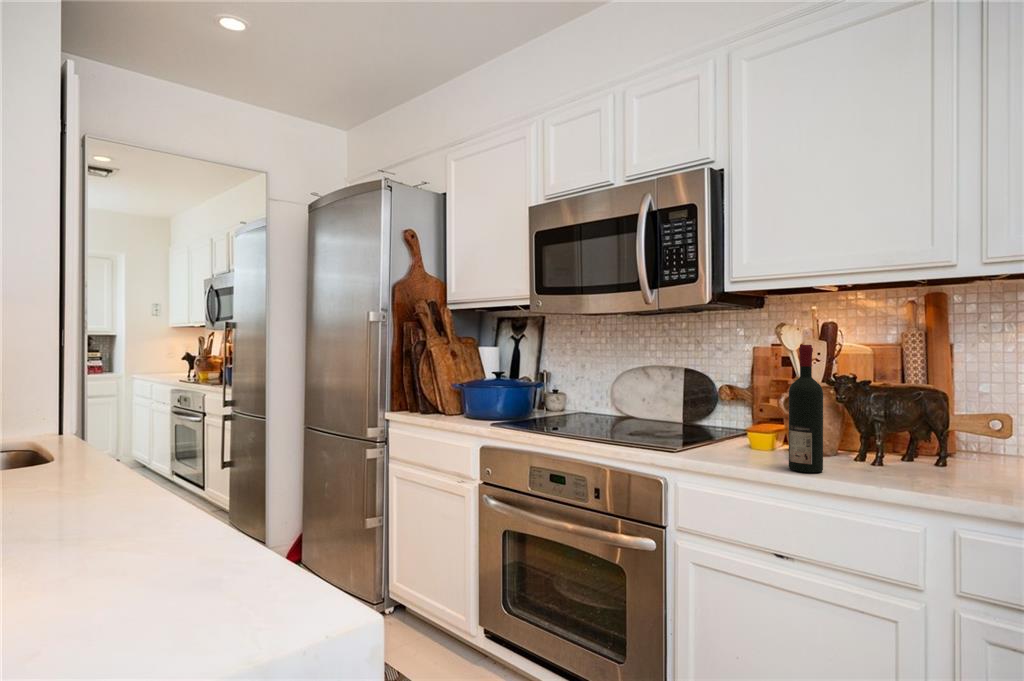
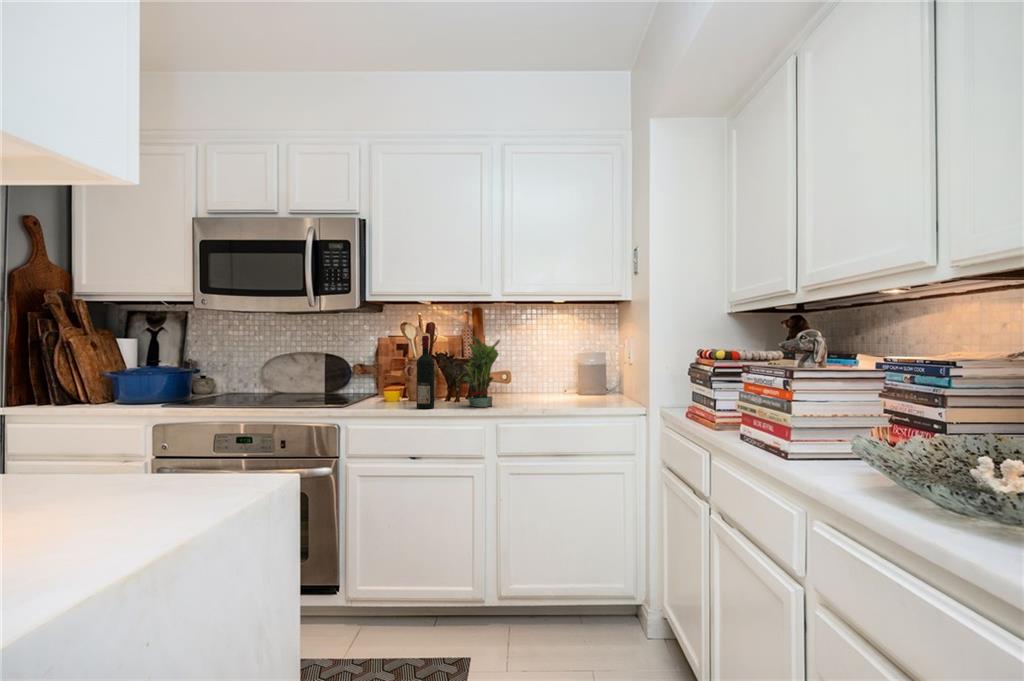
potted plant: none [869,344,970,486] -> present [458,336,500,407]

